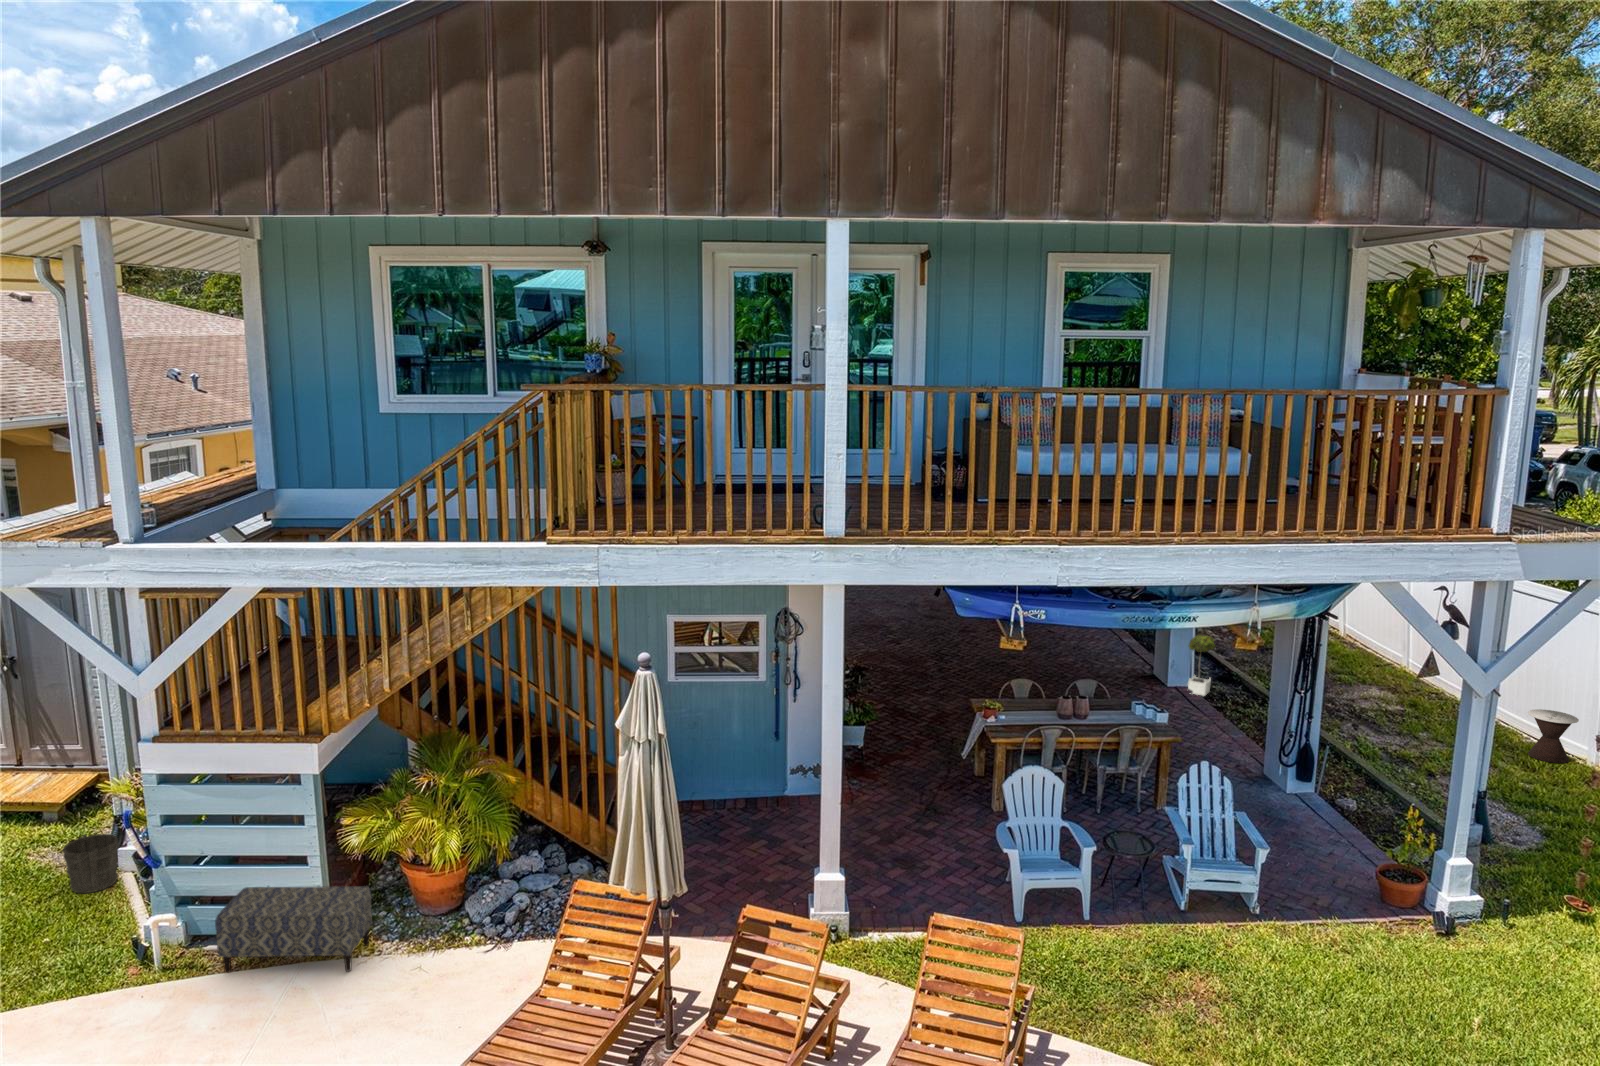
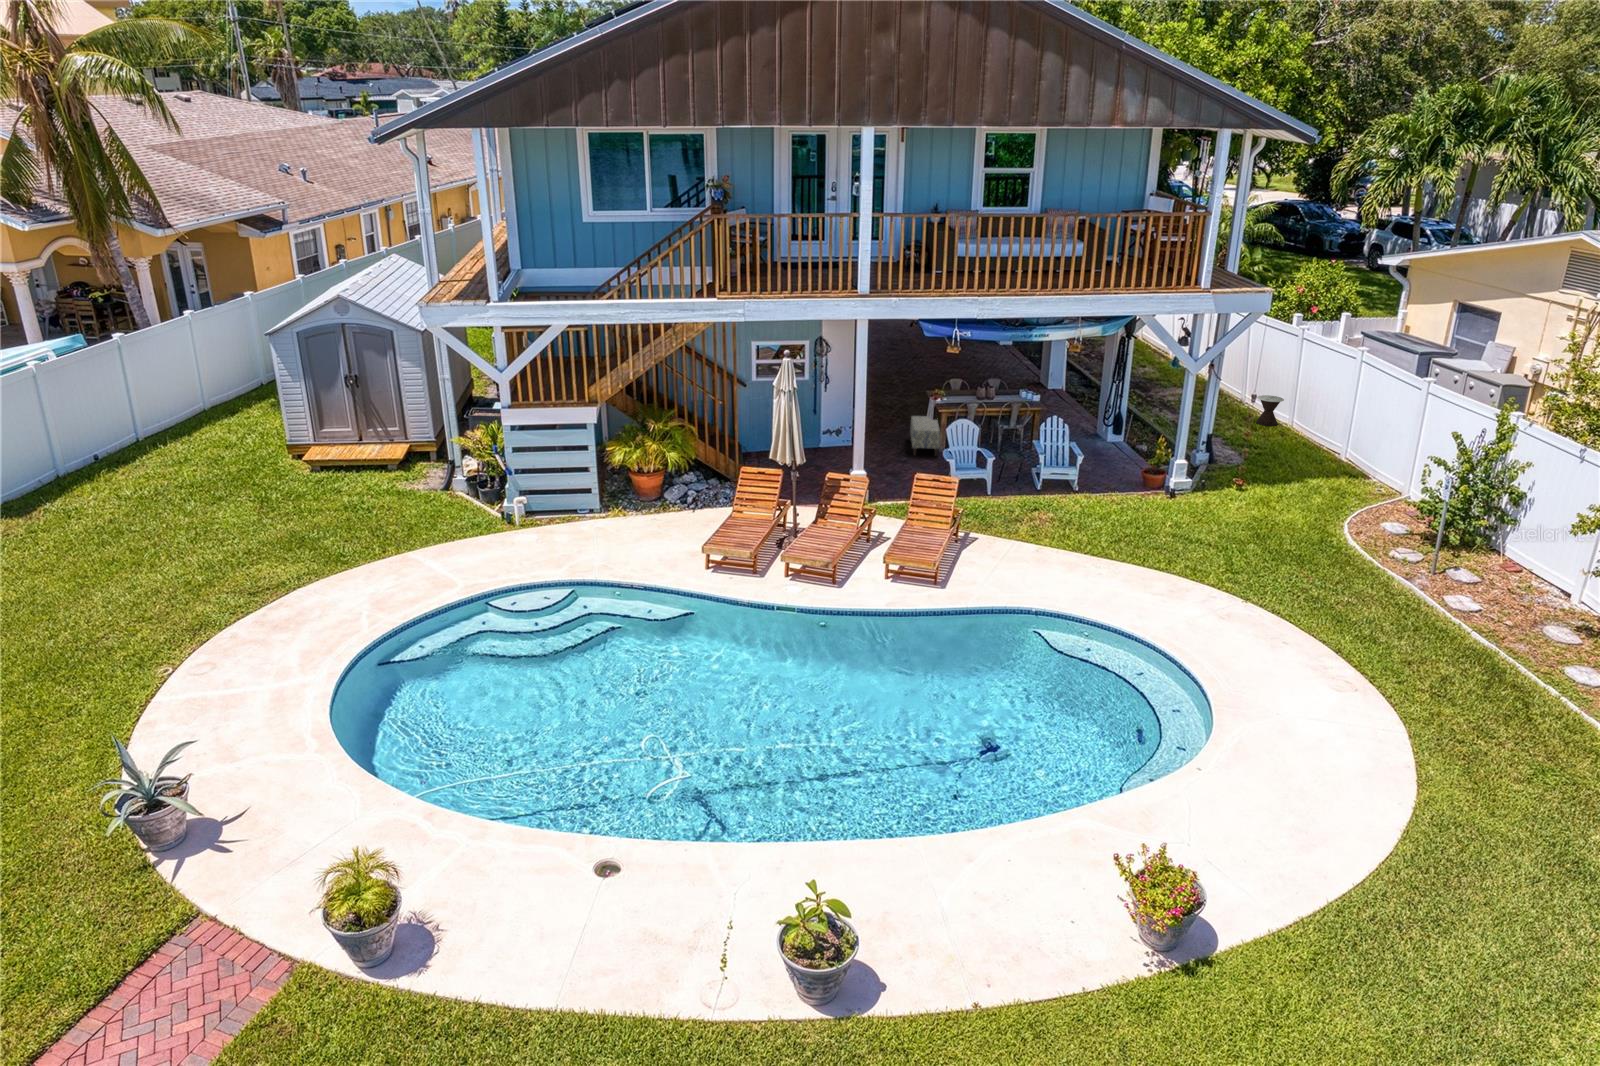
potted tree: present [1188,635,1215,696] -> none [1062,356,1080,396]
bucket: present [58,834,119,893] -> none [440,466,470,495]
bench: present [215,886,372,973] -> present [910,416,940,456]

